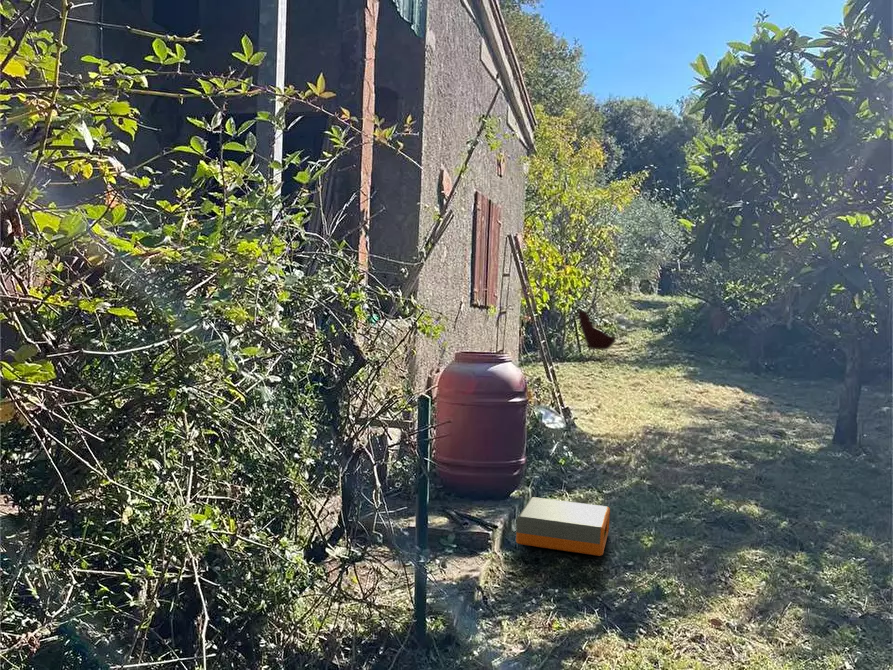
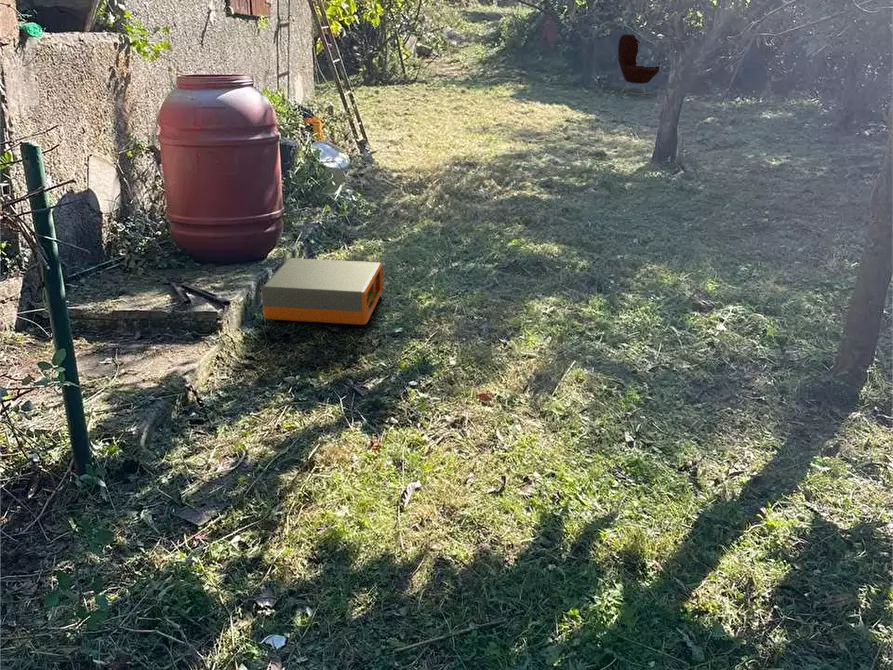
chair: present [578,311,616,359] -> present [618,35,660,96]

